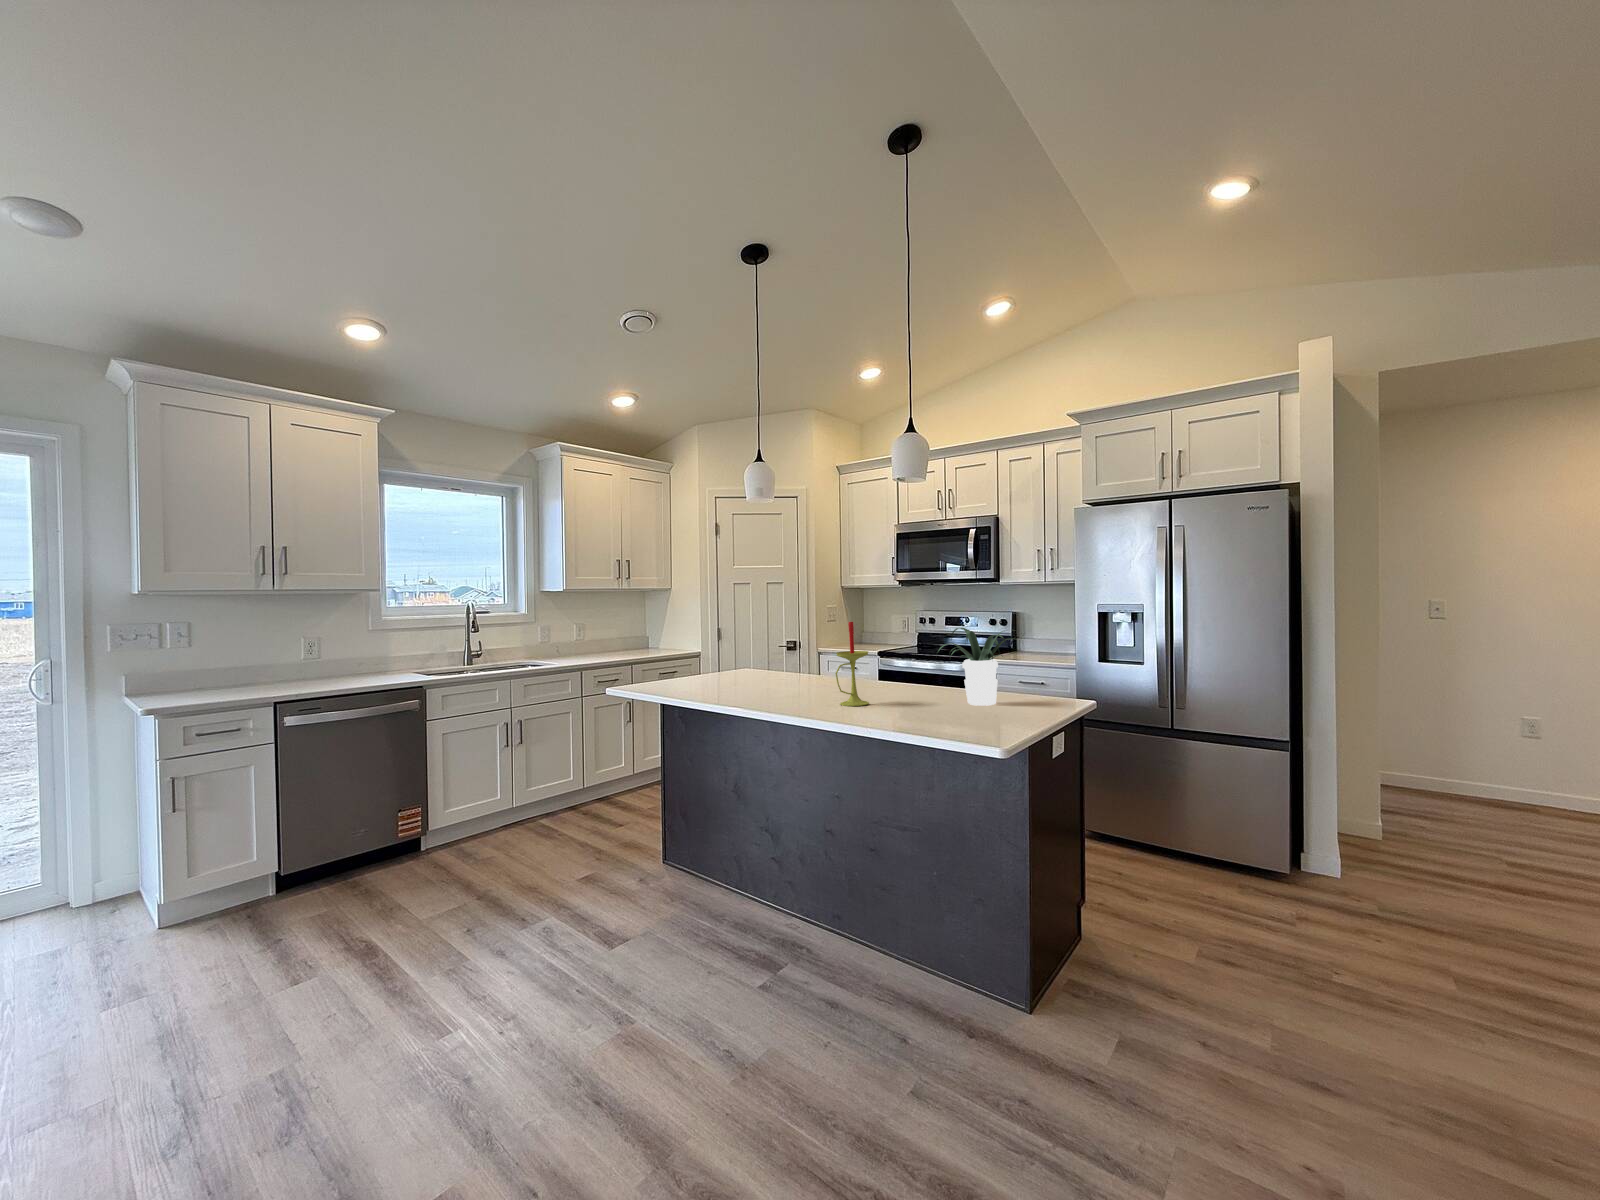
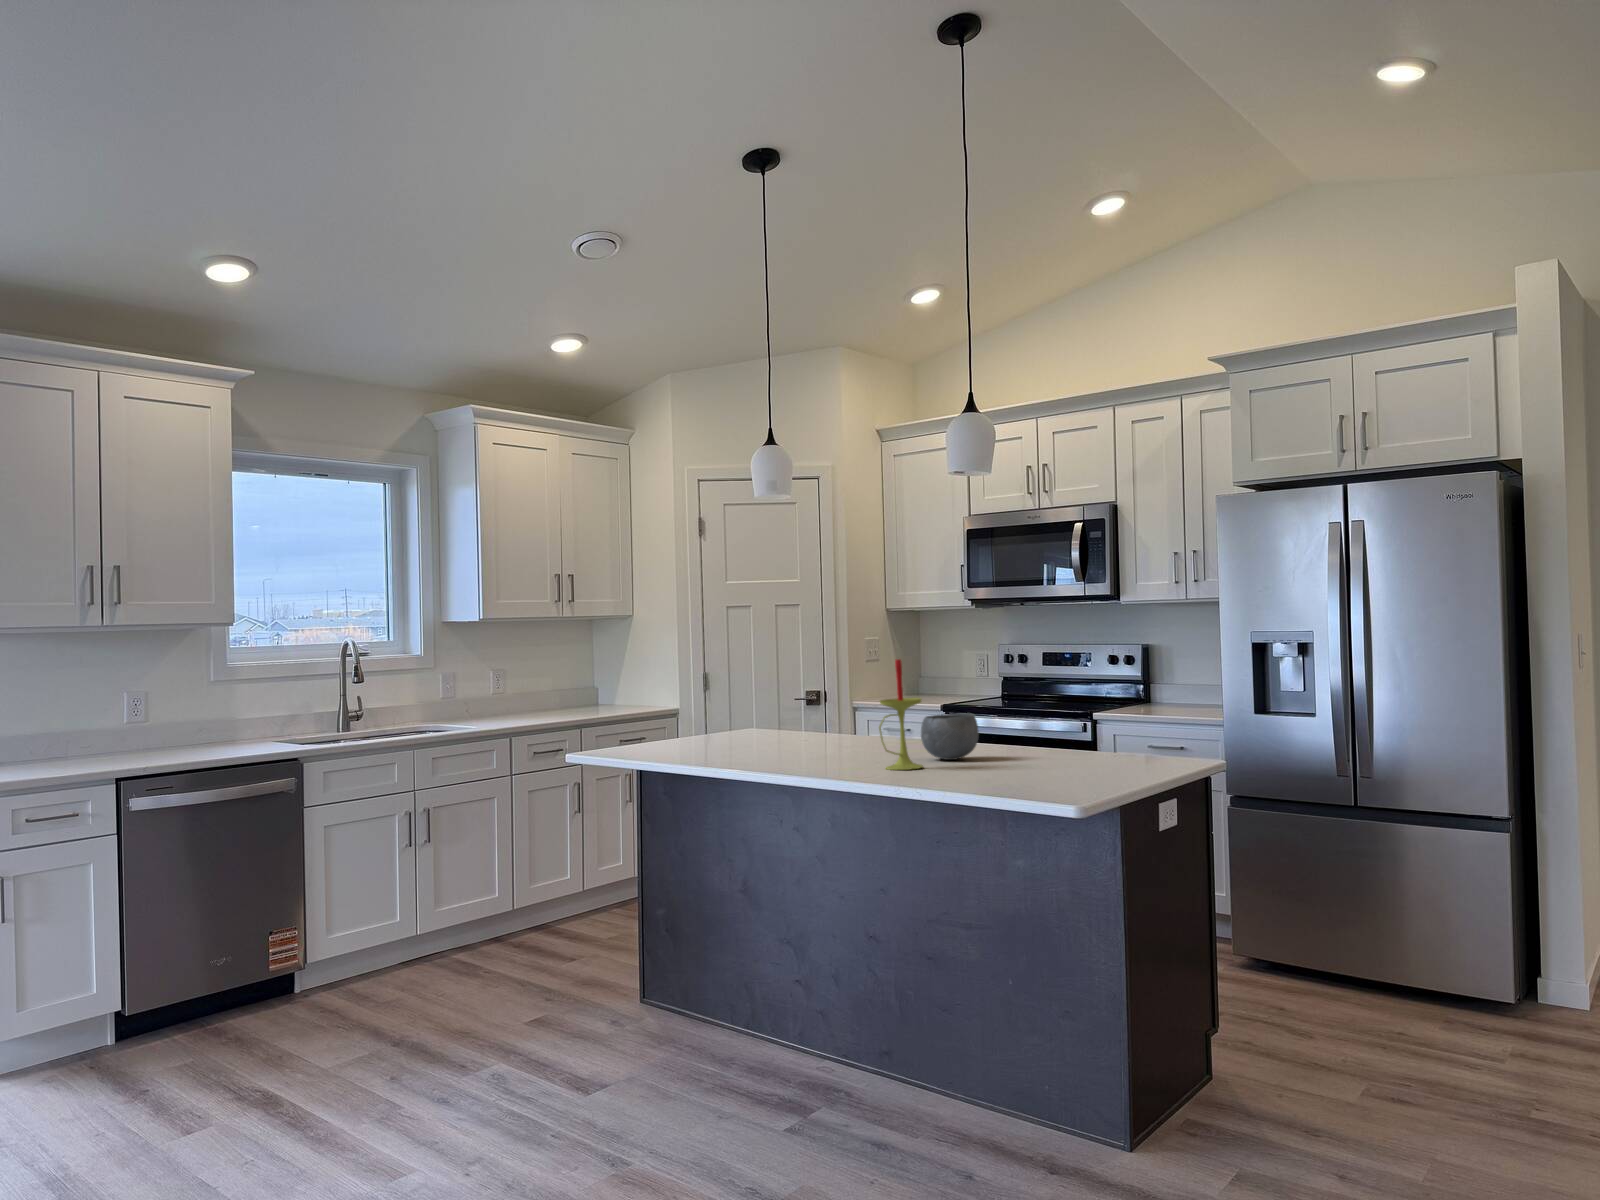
potted plant: present [938,628,1013,706] -> none [1010,665,1131,768]
ceramic bowl: none [866,662,909,697] -> present [921,713,979,760]

